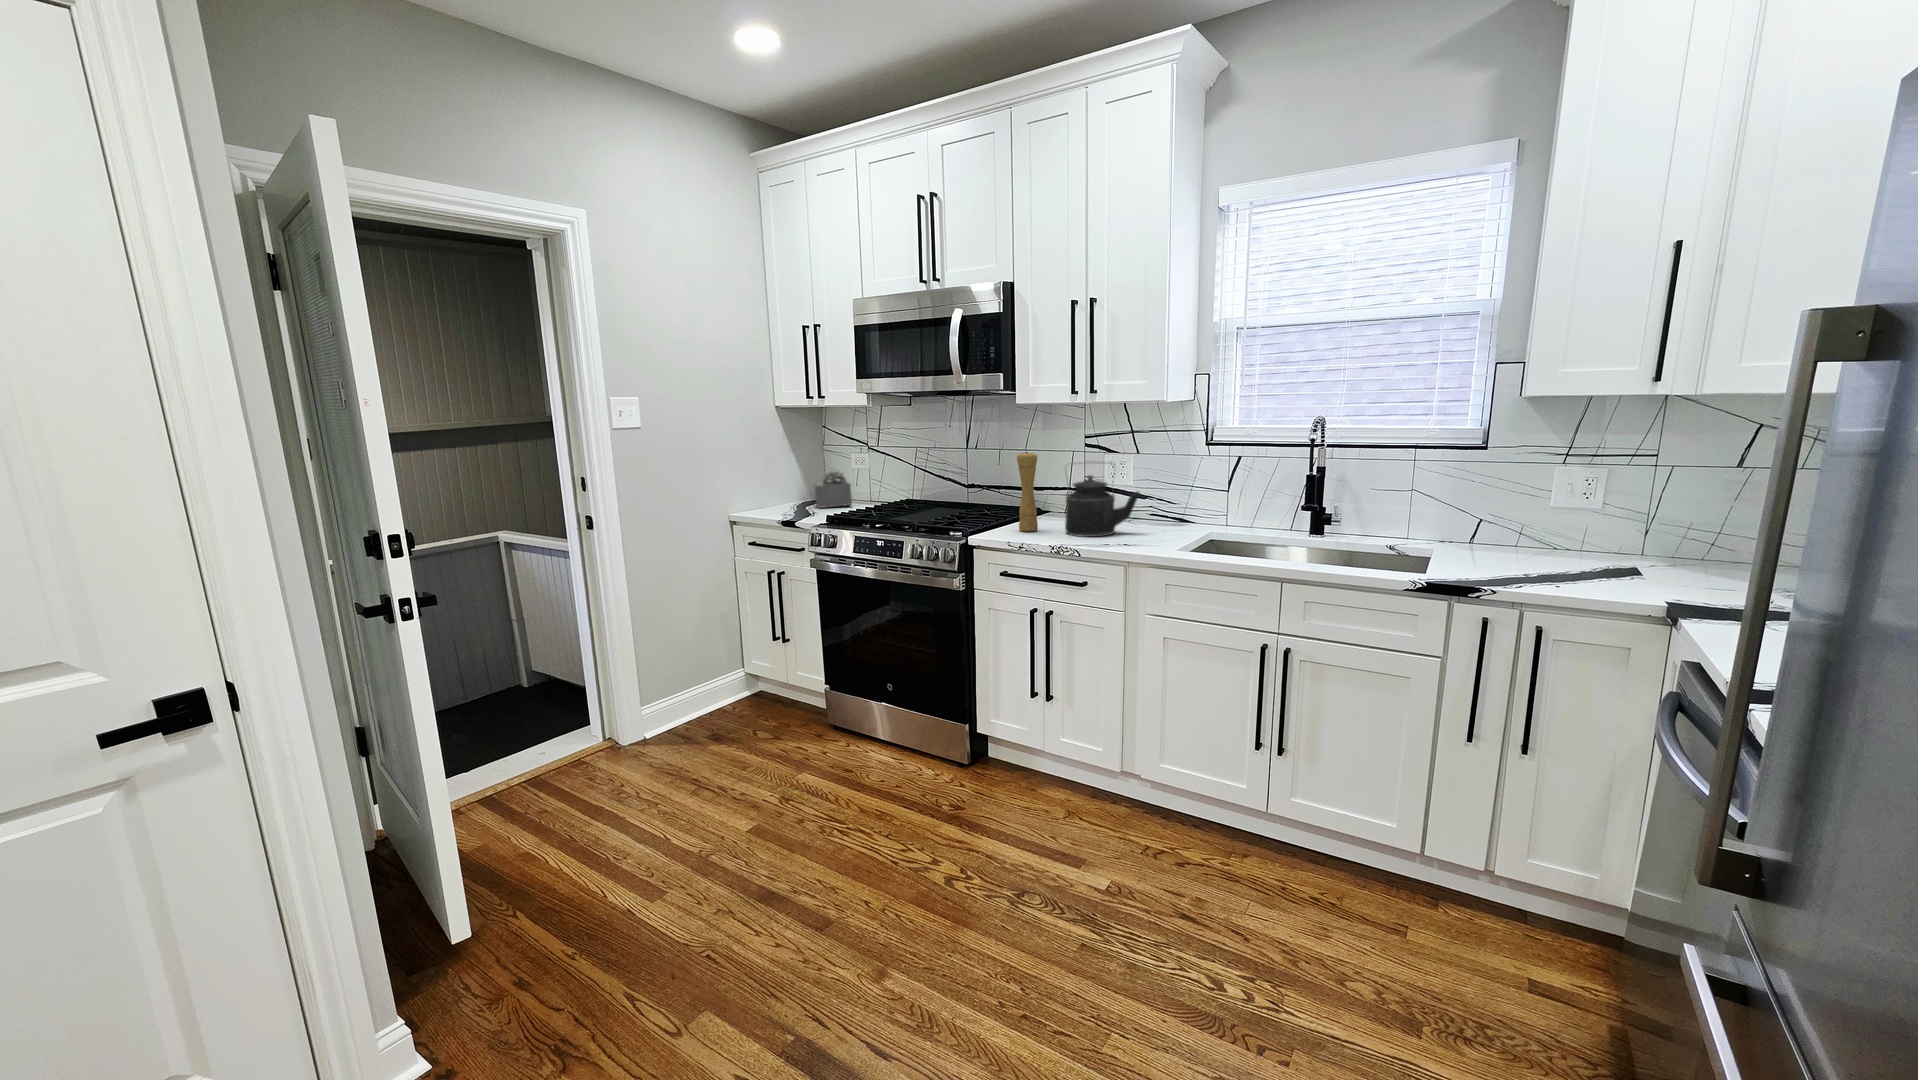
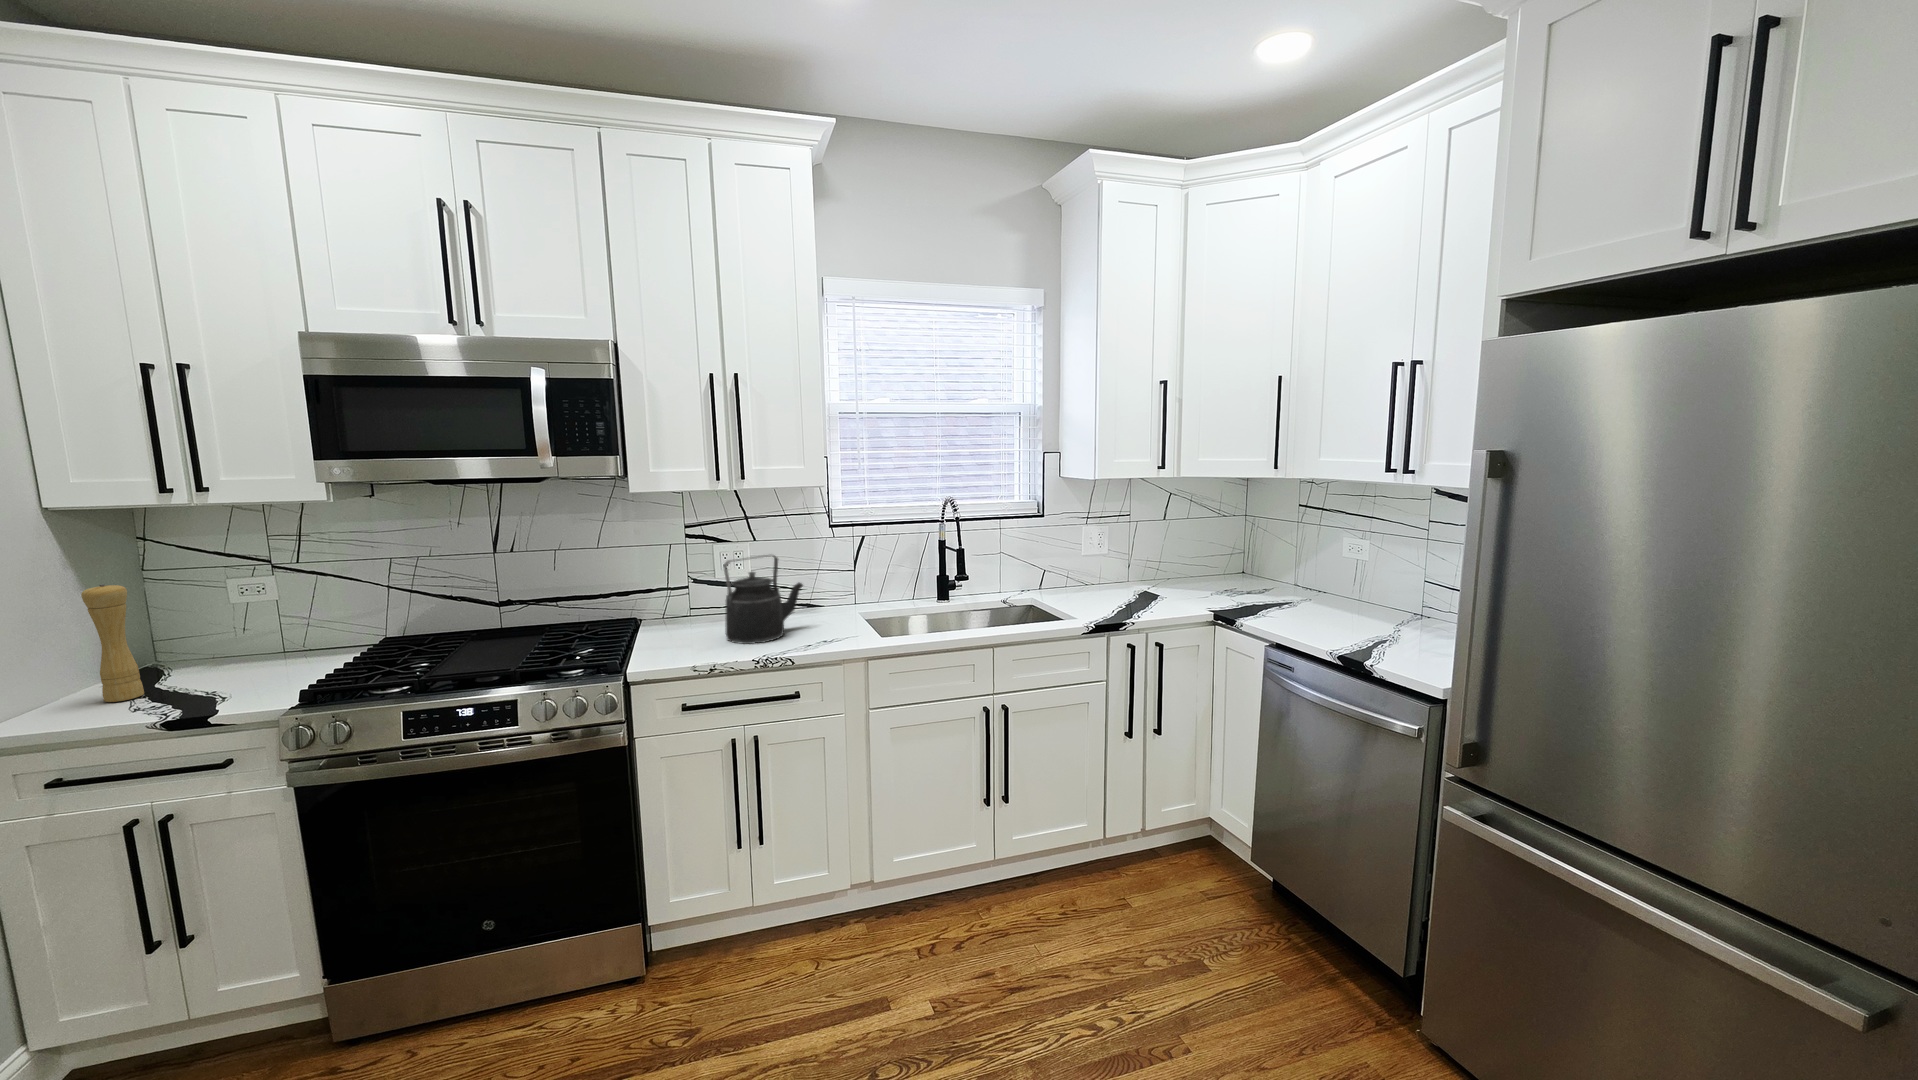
pepper mill: present [1017,452,1038,531] -> present [81,584,144,702]
succulent plant: present [814,471,852,508] -> none [167,612,274,685]

